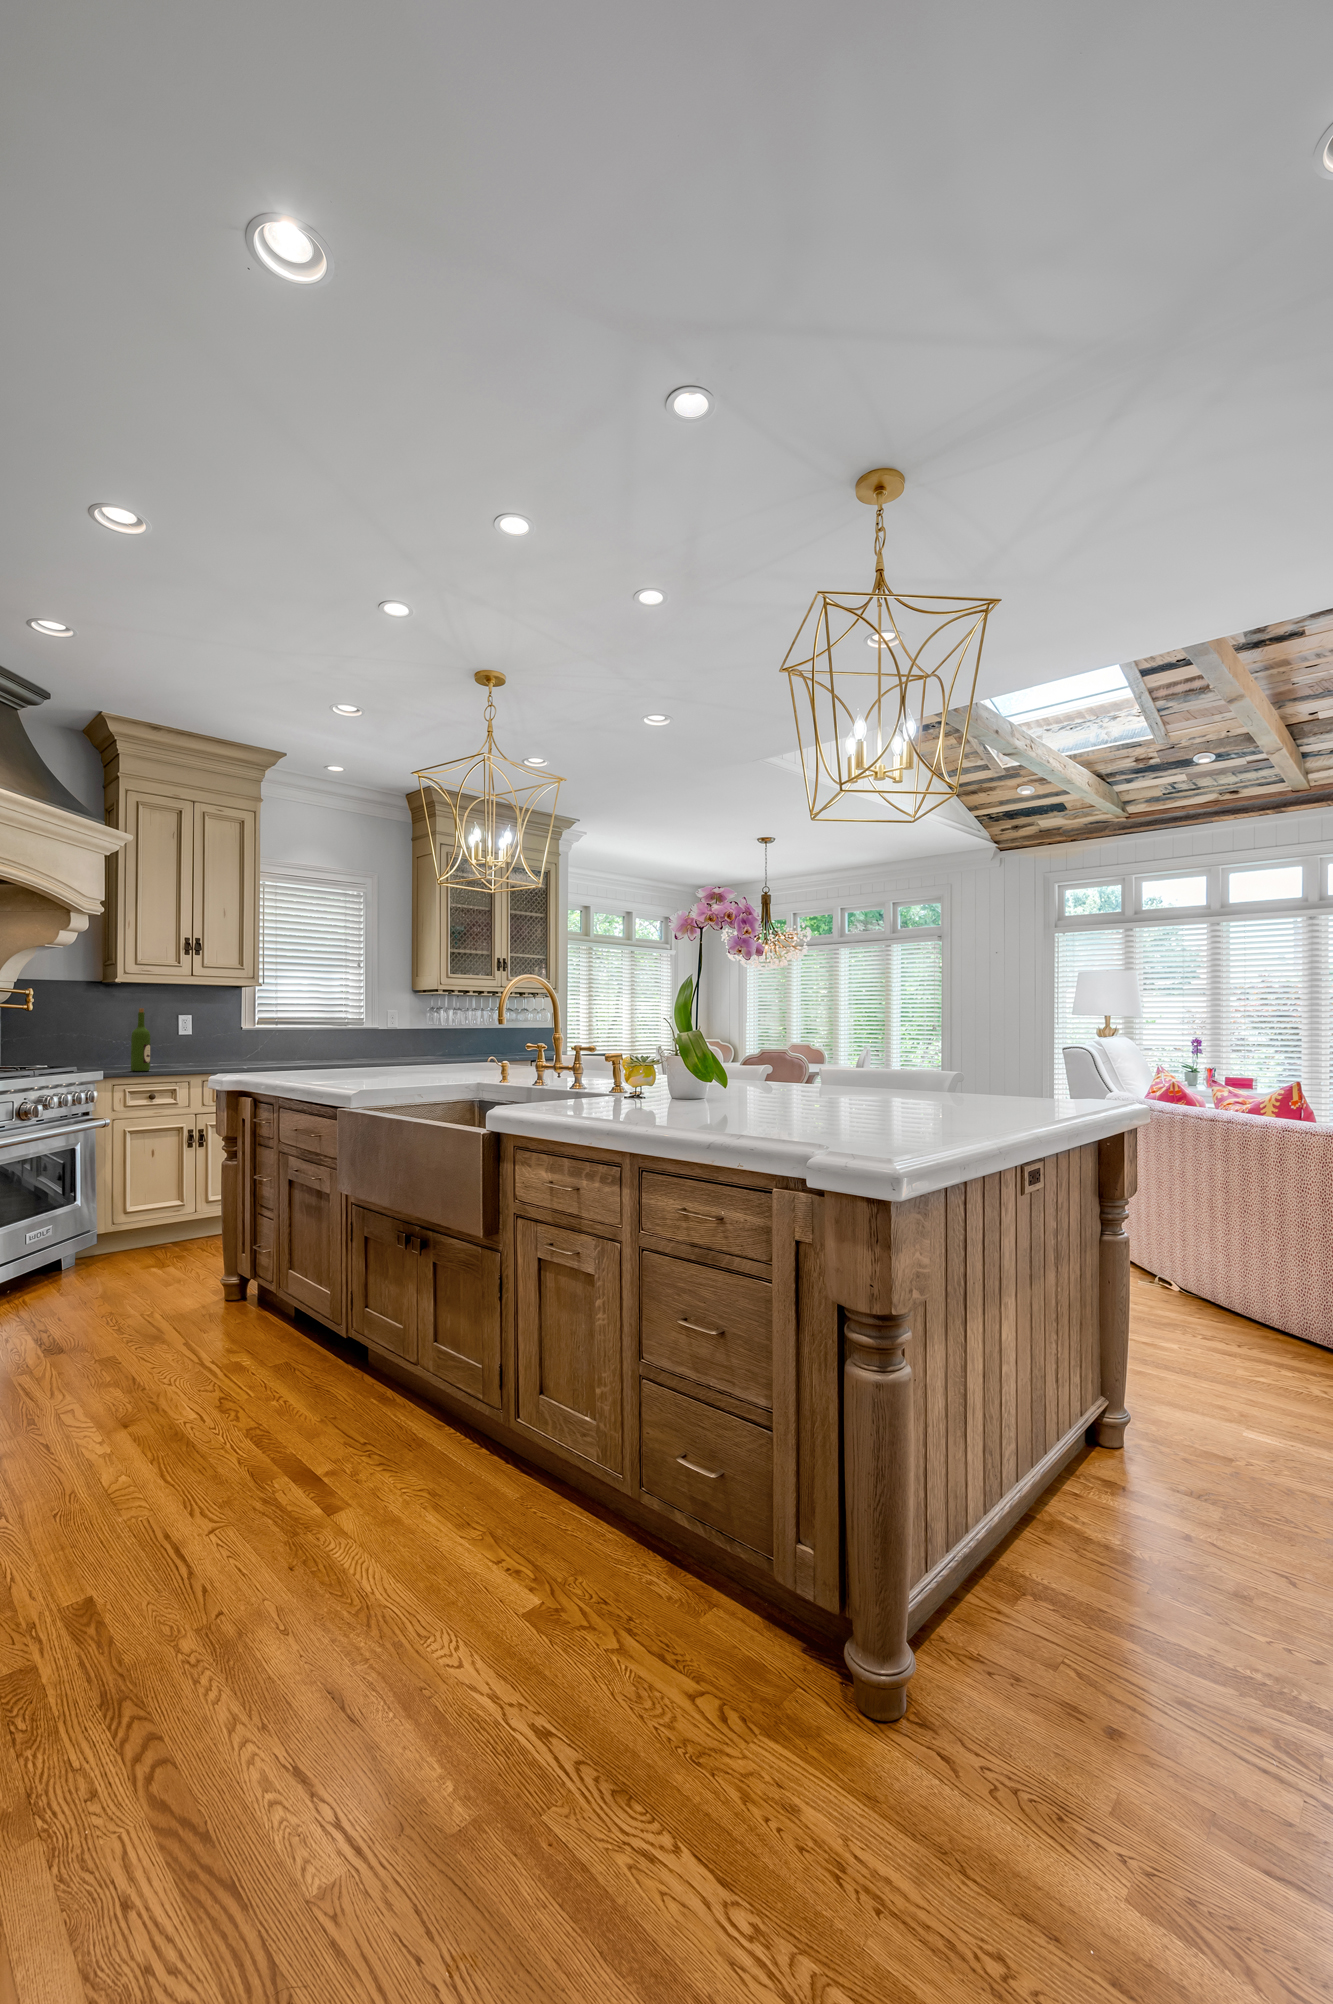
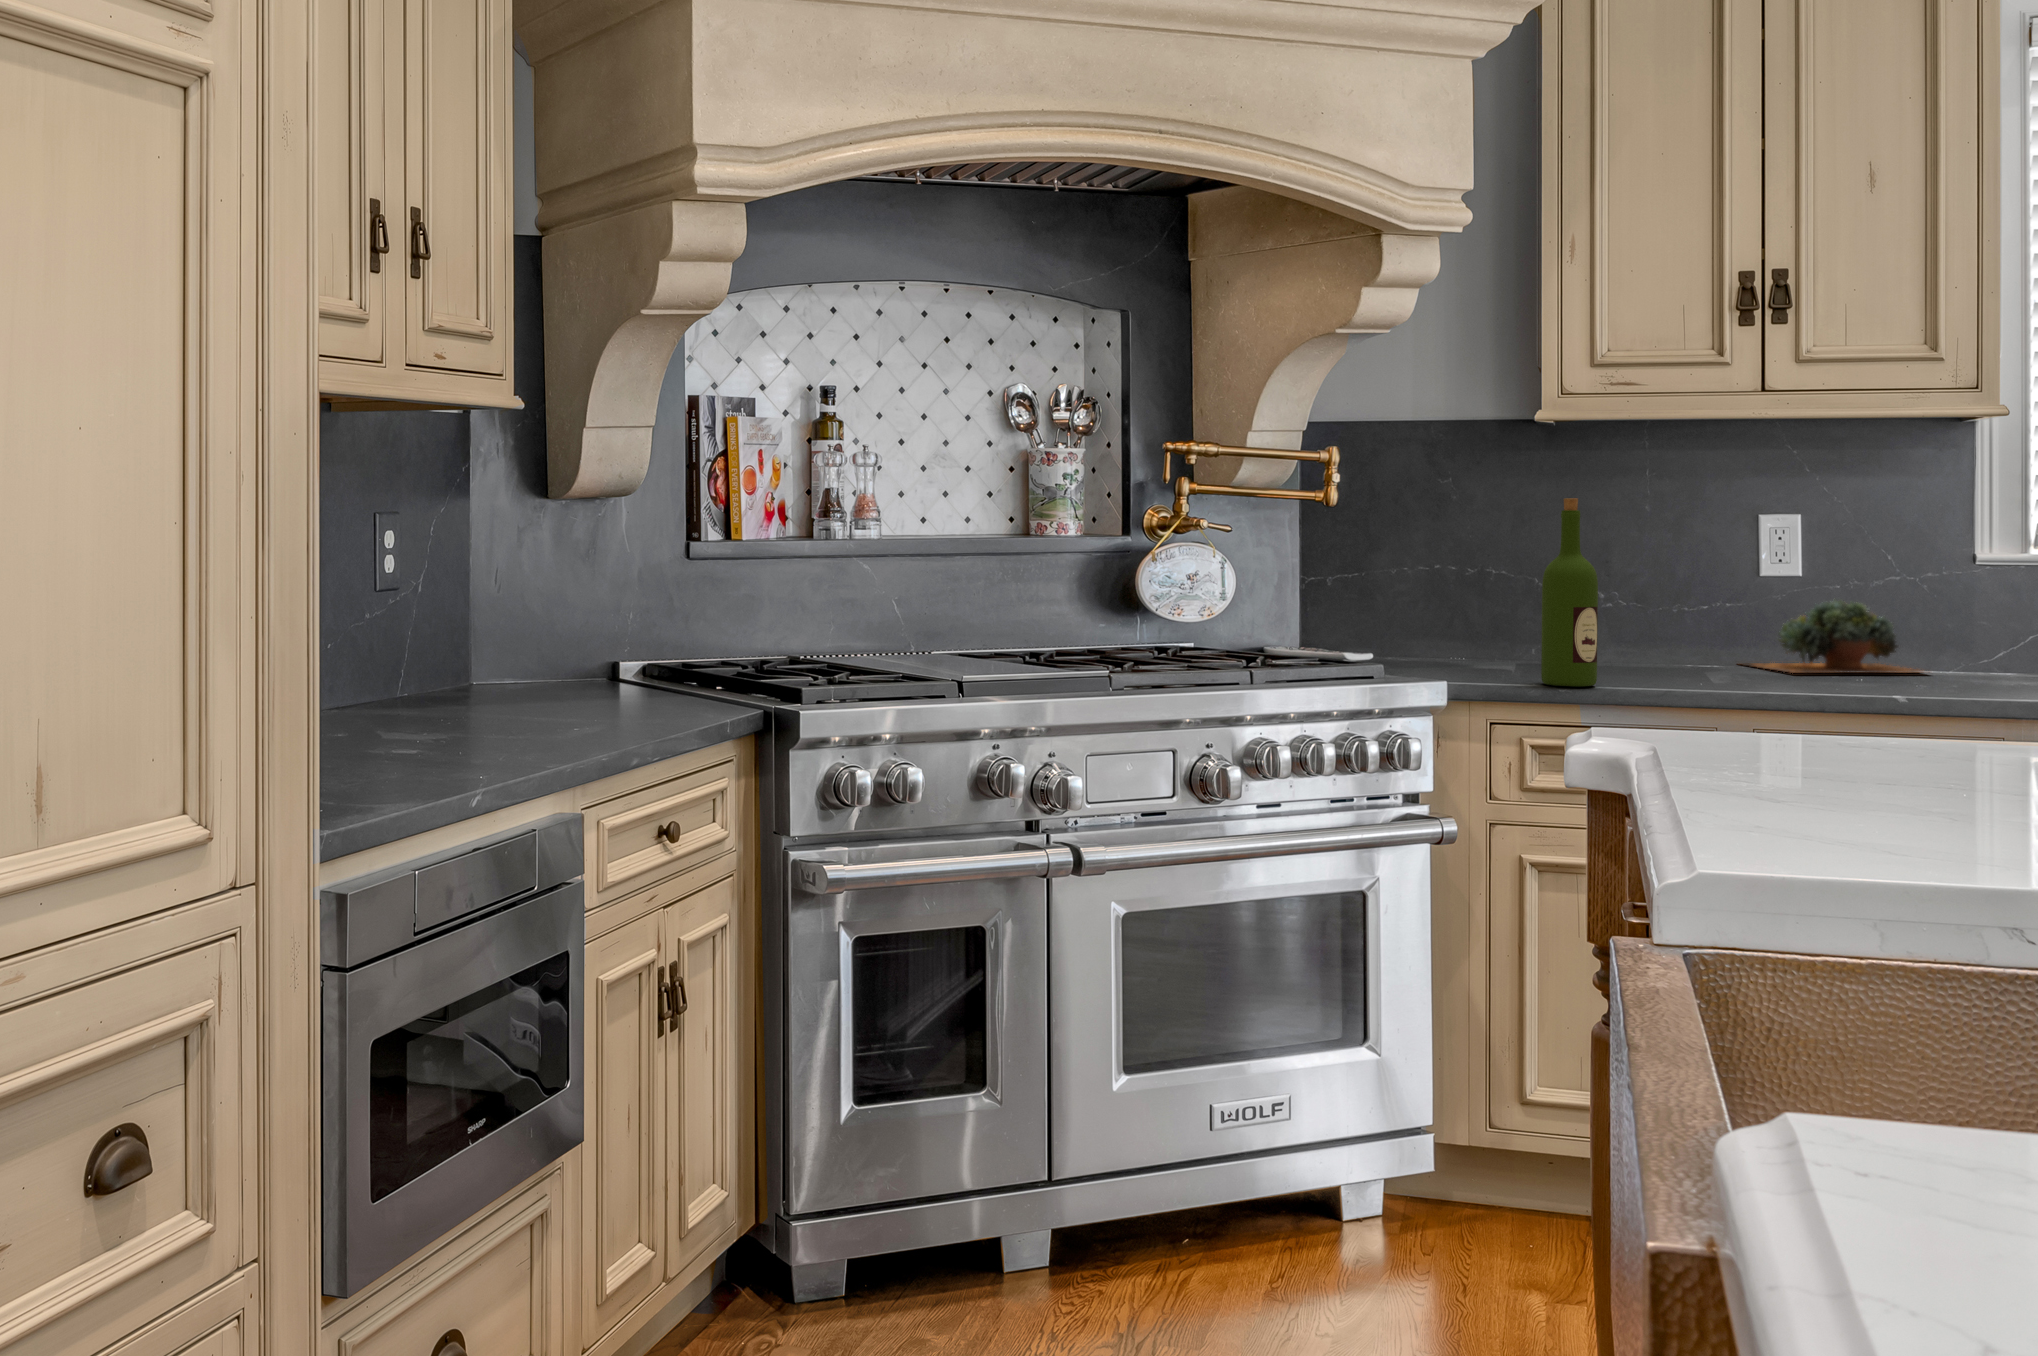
succulent plant: none [177,1041,236,1065] -> present [1743,600,1924,673]

